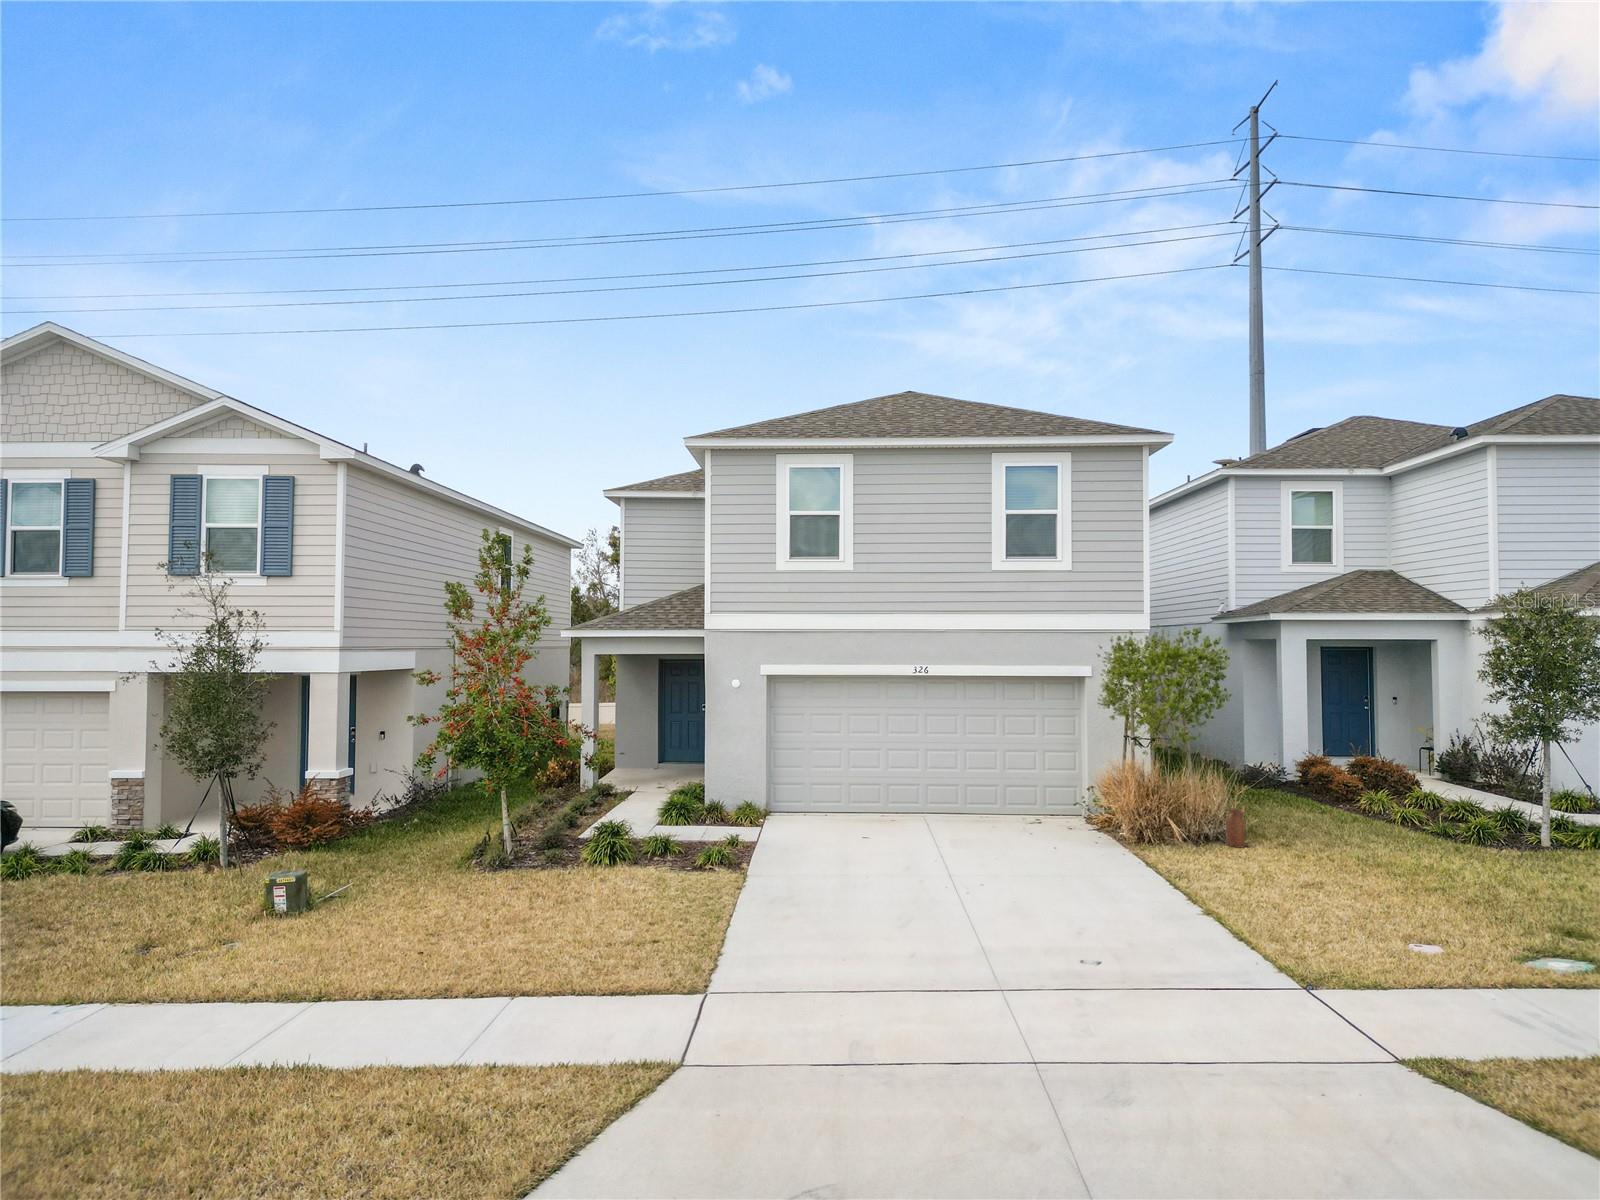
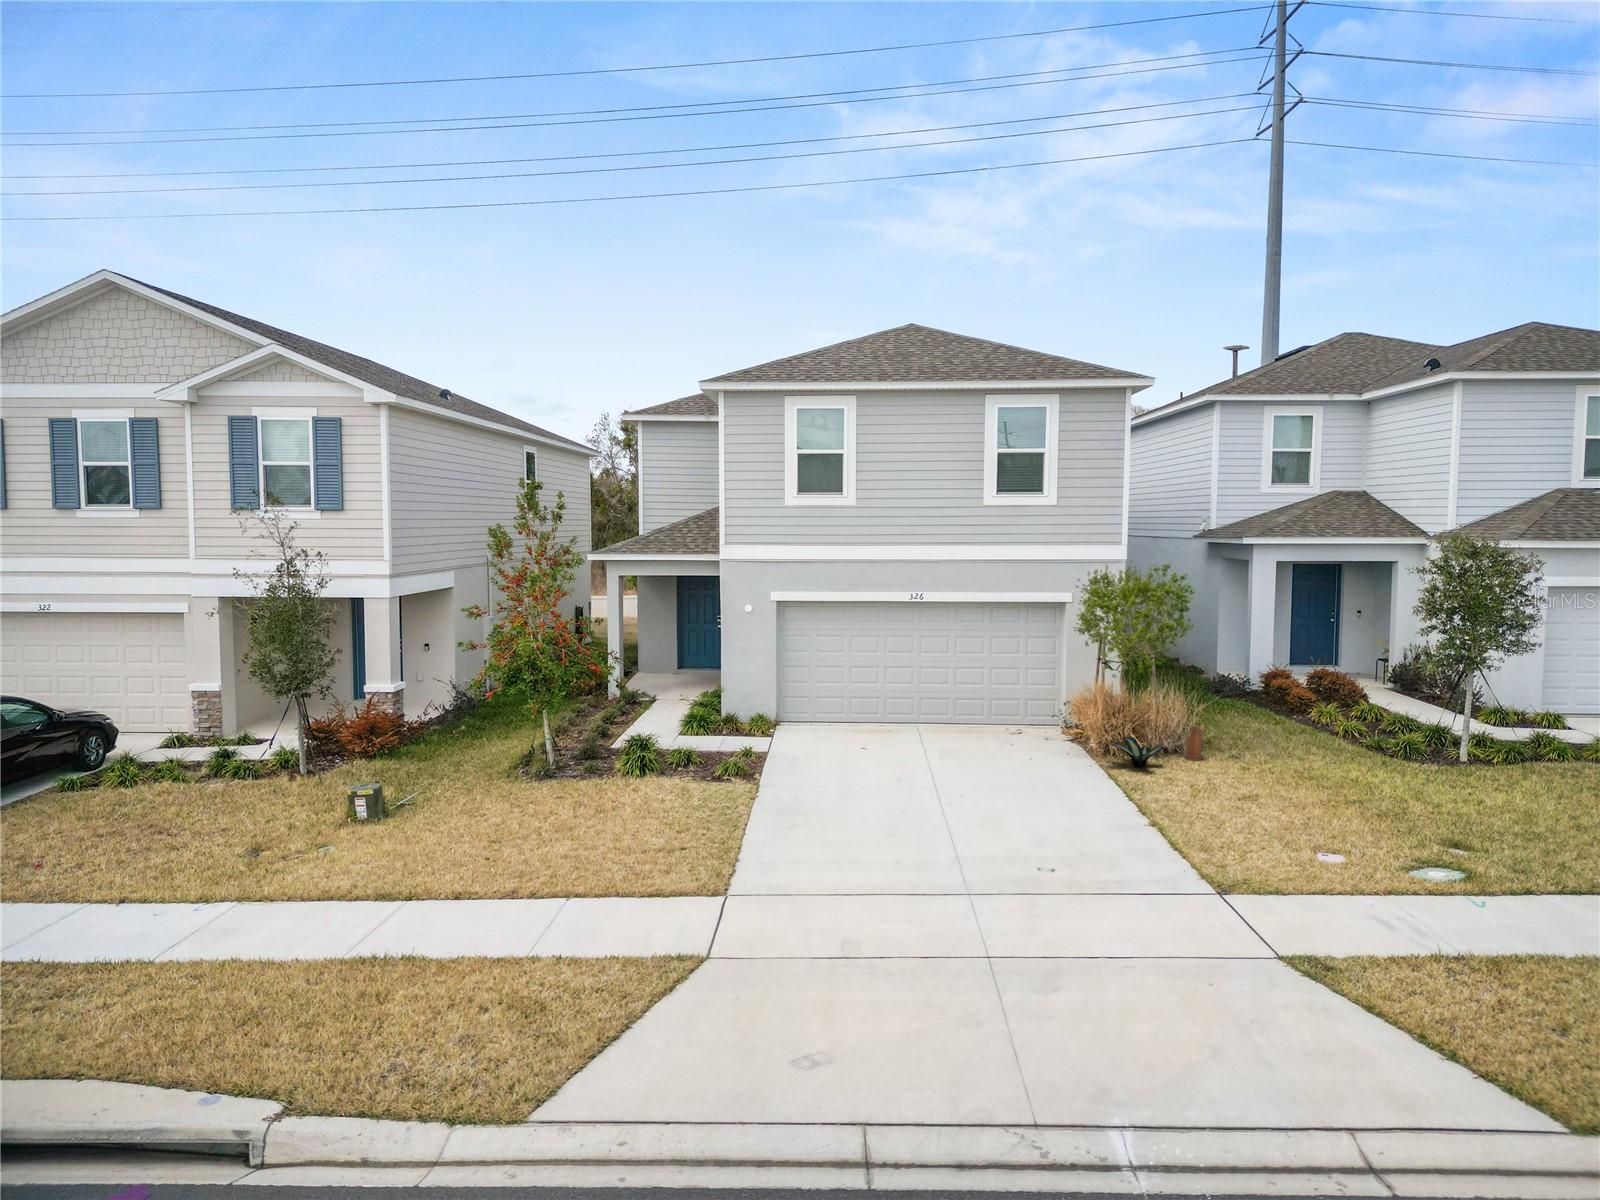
potted plant: none [1143,821,1206,855] -> present [1111,737,1165,768]

